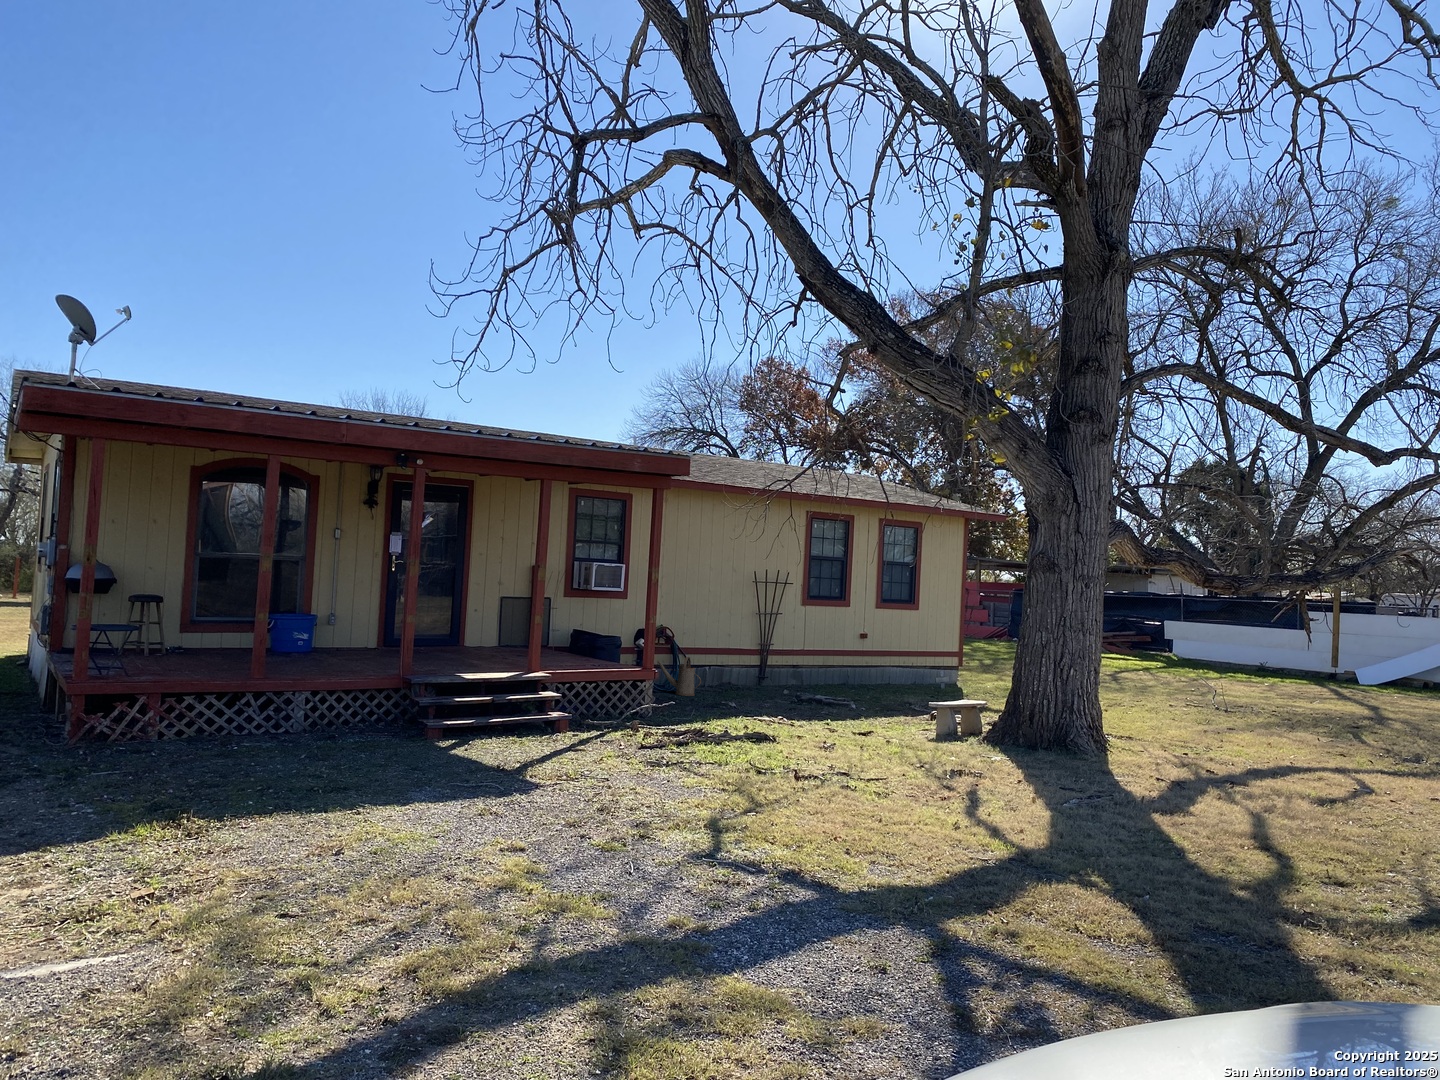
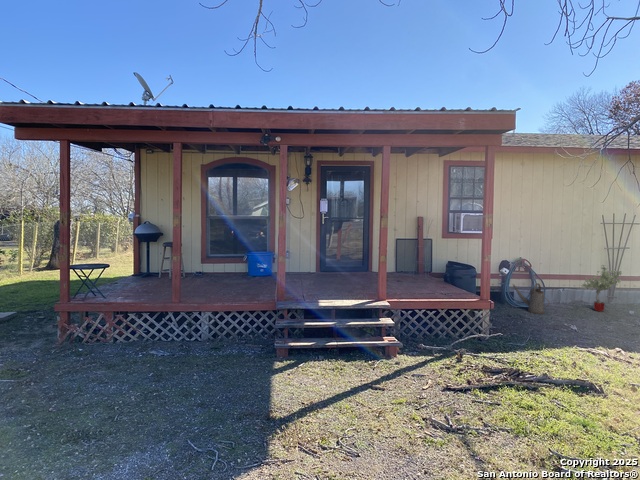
potted tree: none [730,633,771,692] -> present [582,265,621,312]

